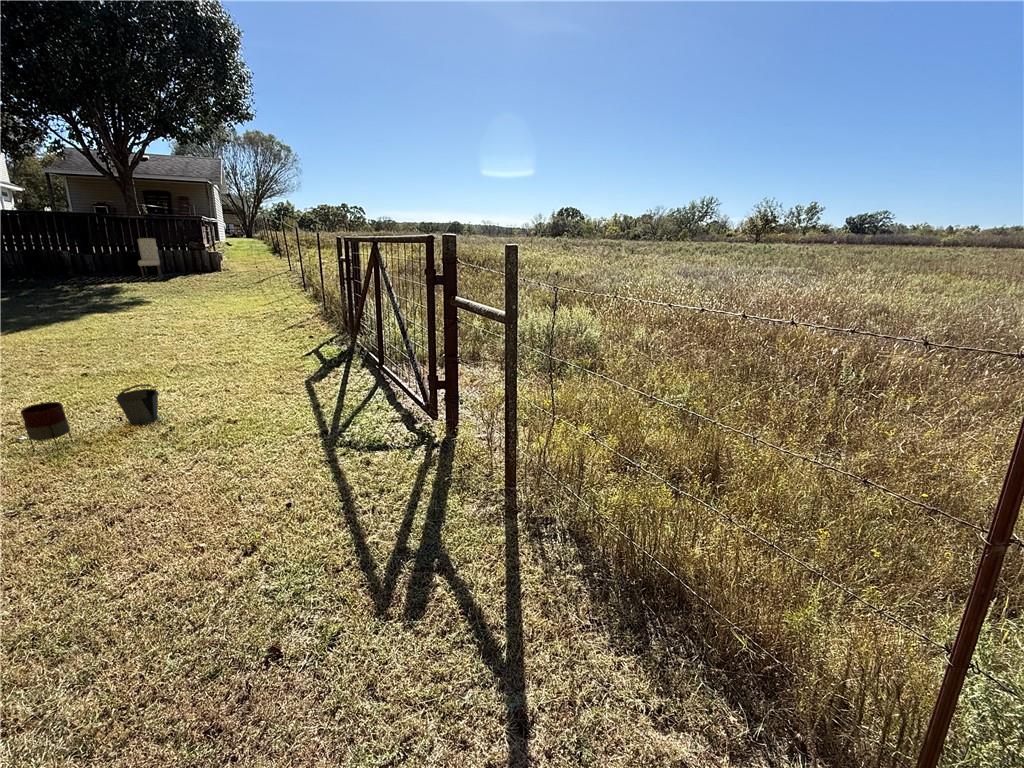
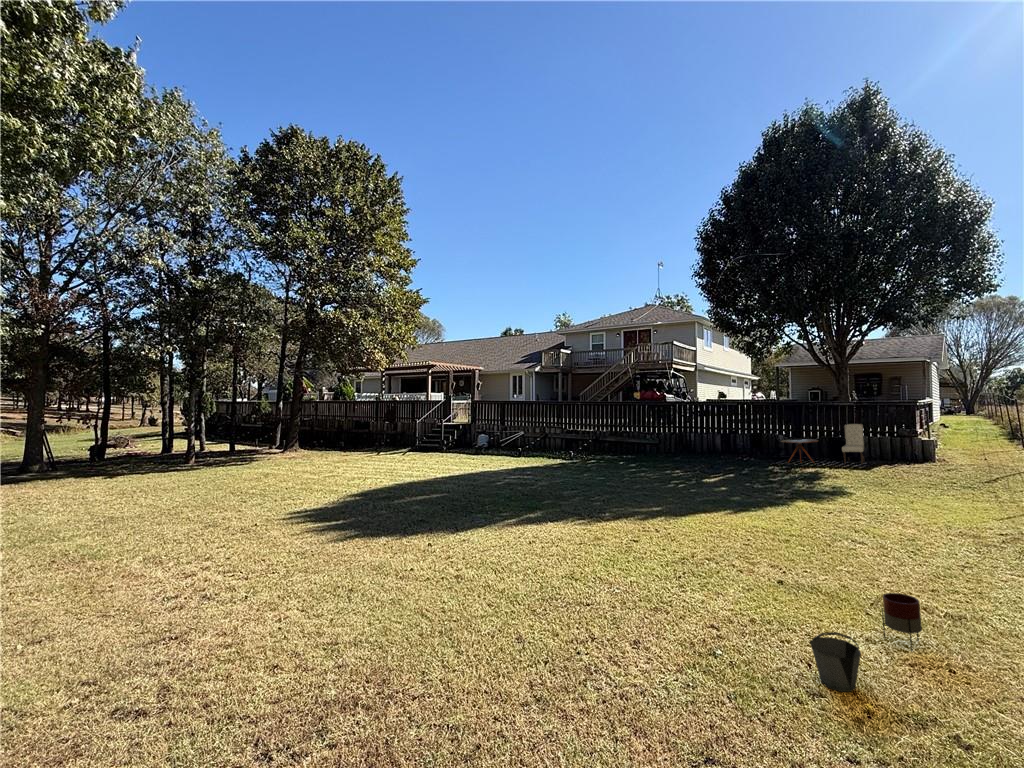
round table: none [66,255,112,281] -> present [781,439,818,462]
planter: present [21,402,73,454] -> present [882,593,922,651]

